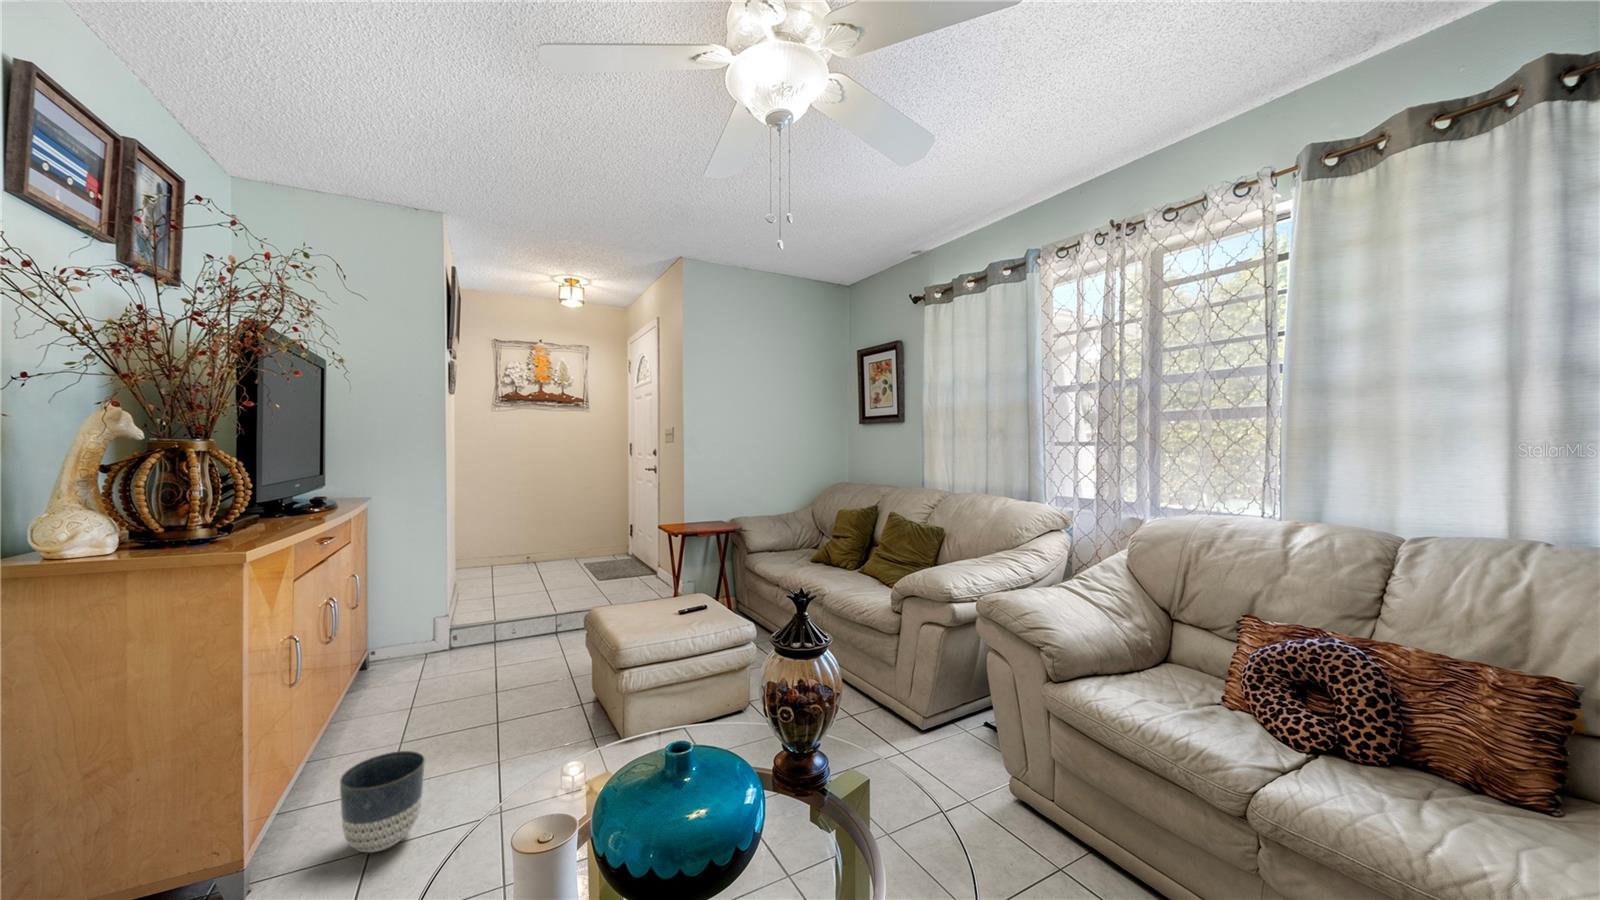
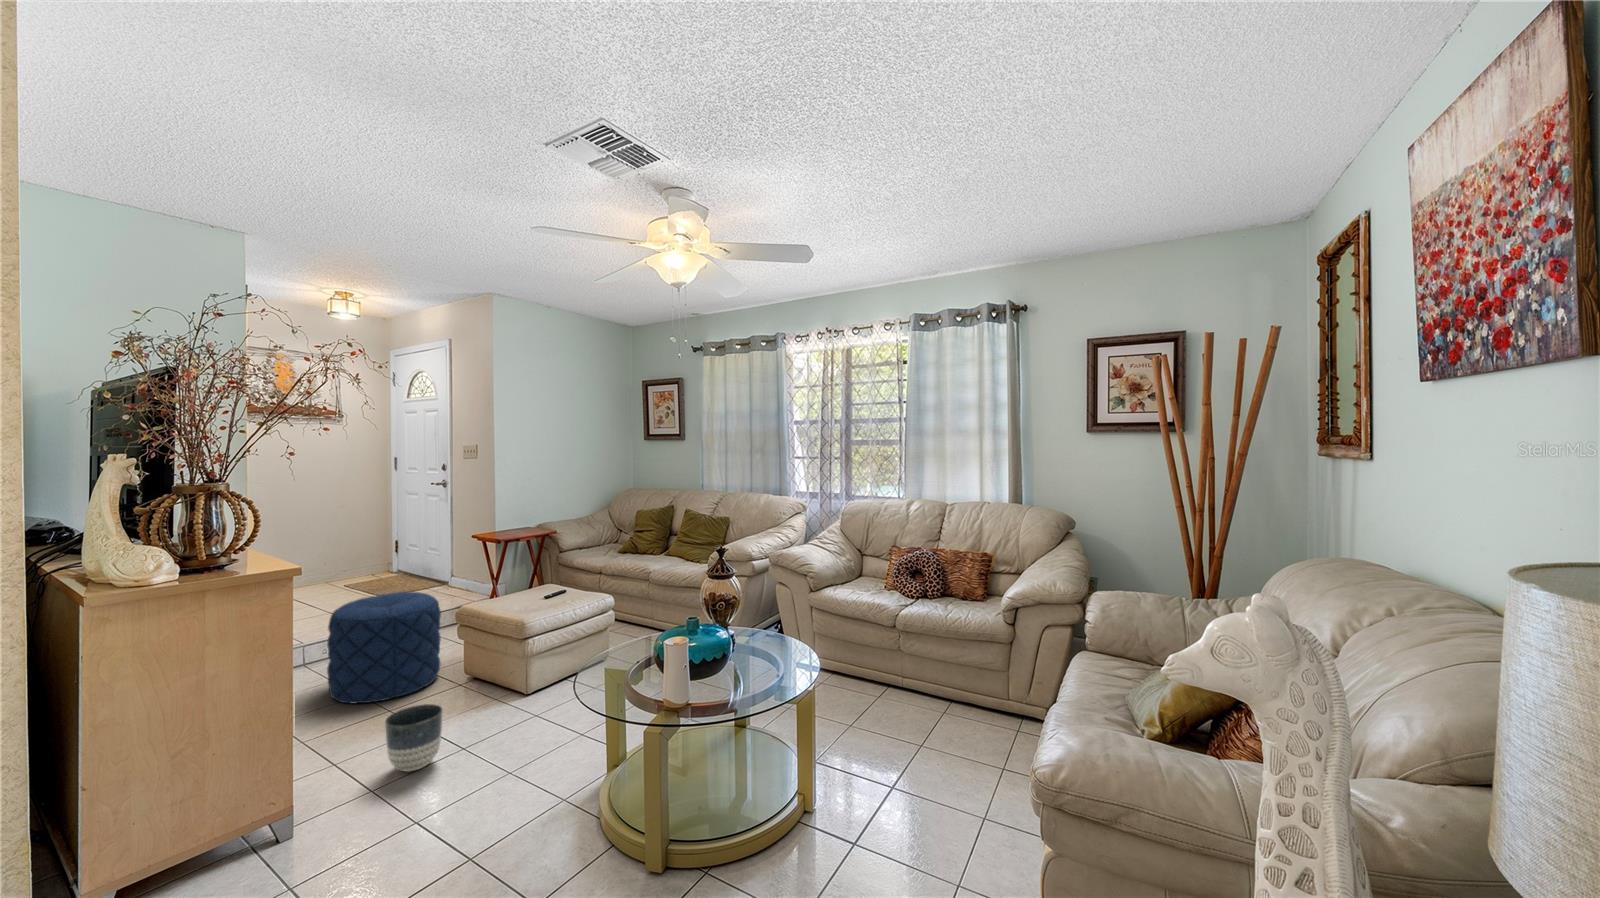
pouf: none [437,582,560,712] -> present [327,592,441,703]

